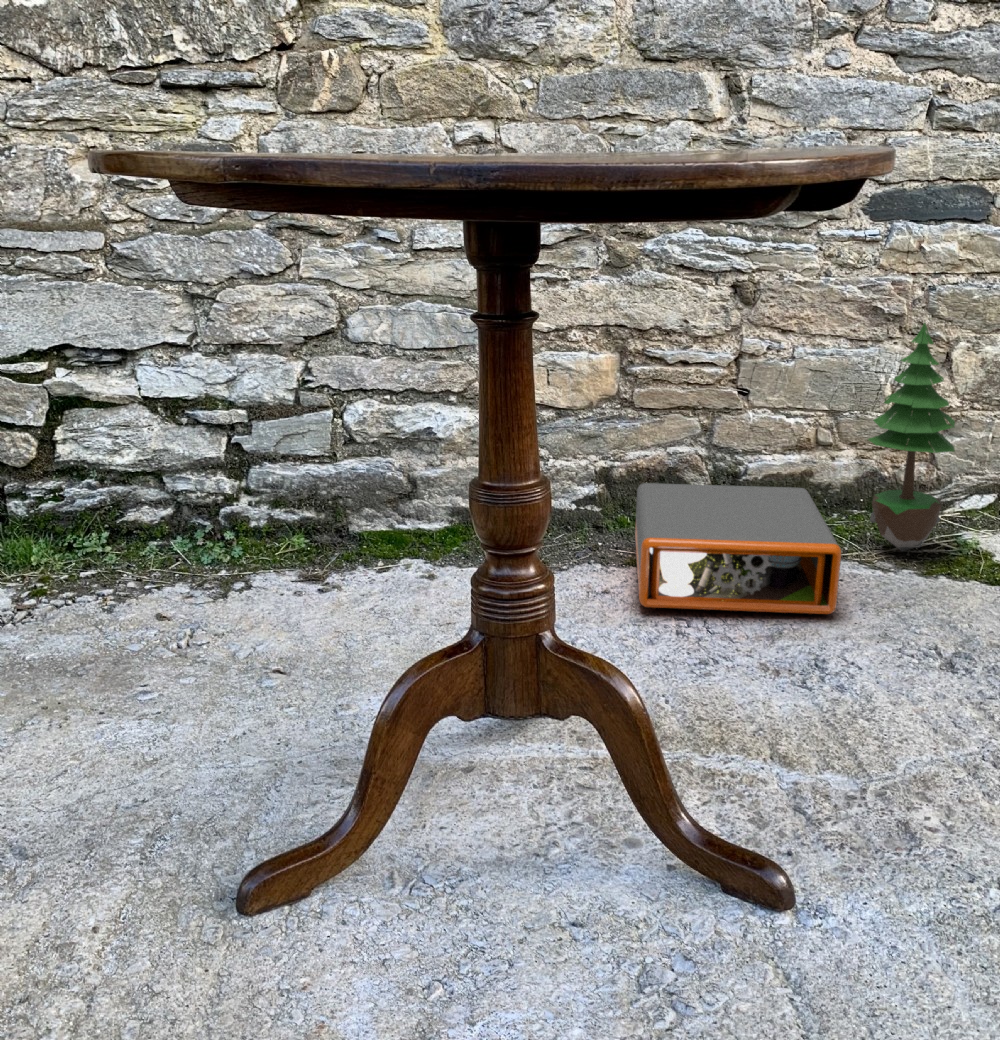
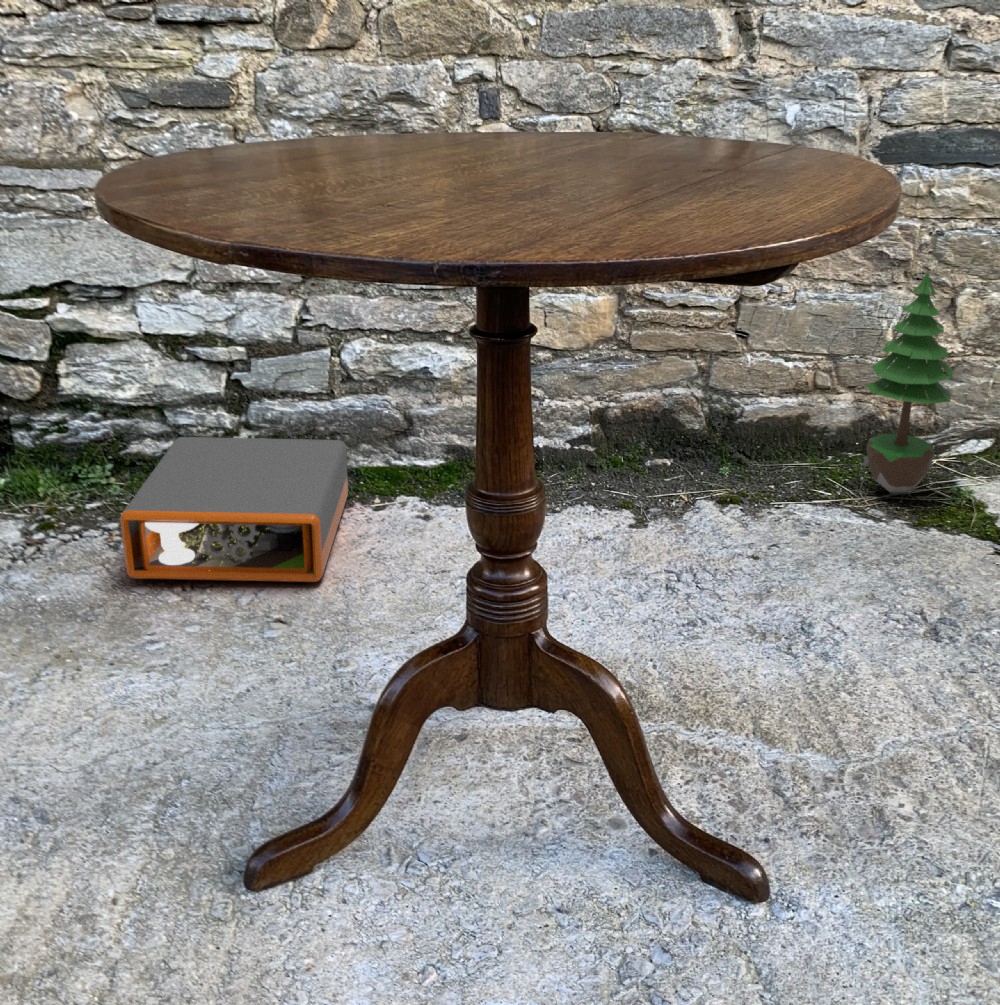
storage box: present [635,483,841,614] -> present [120,437,348,582]

